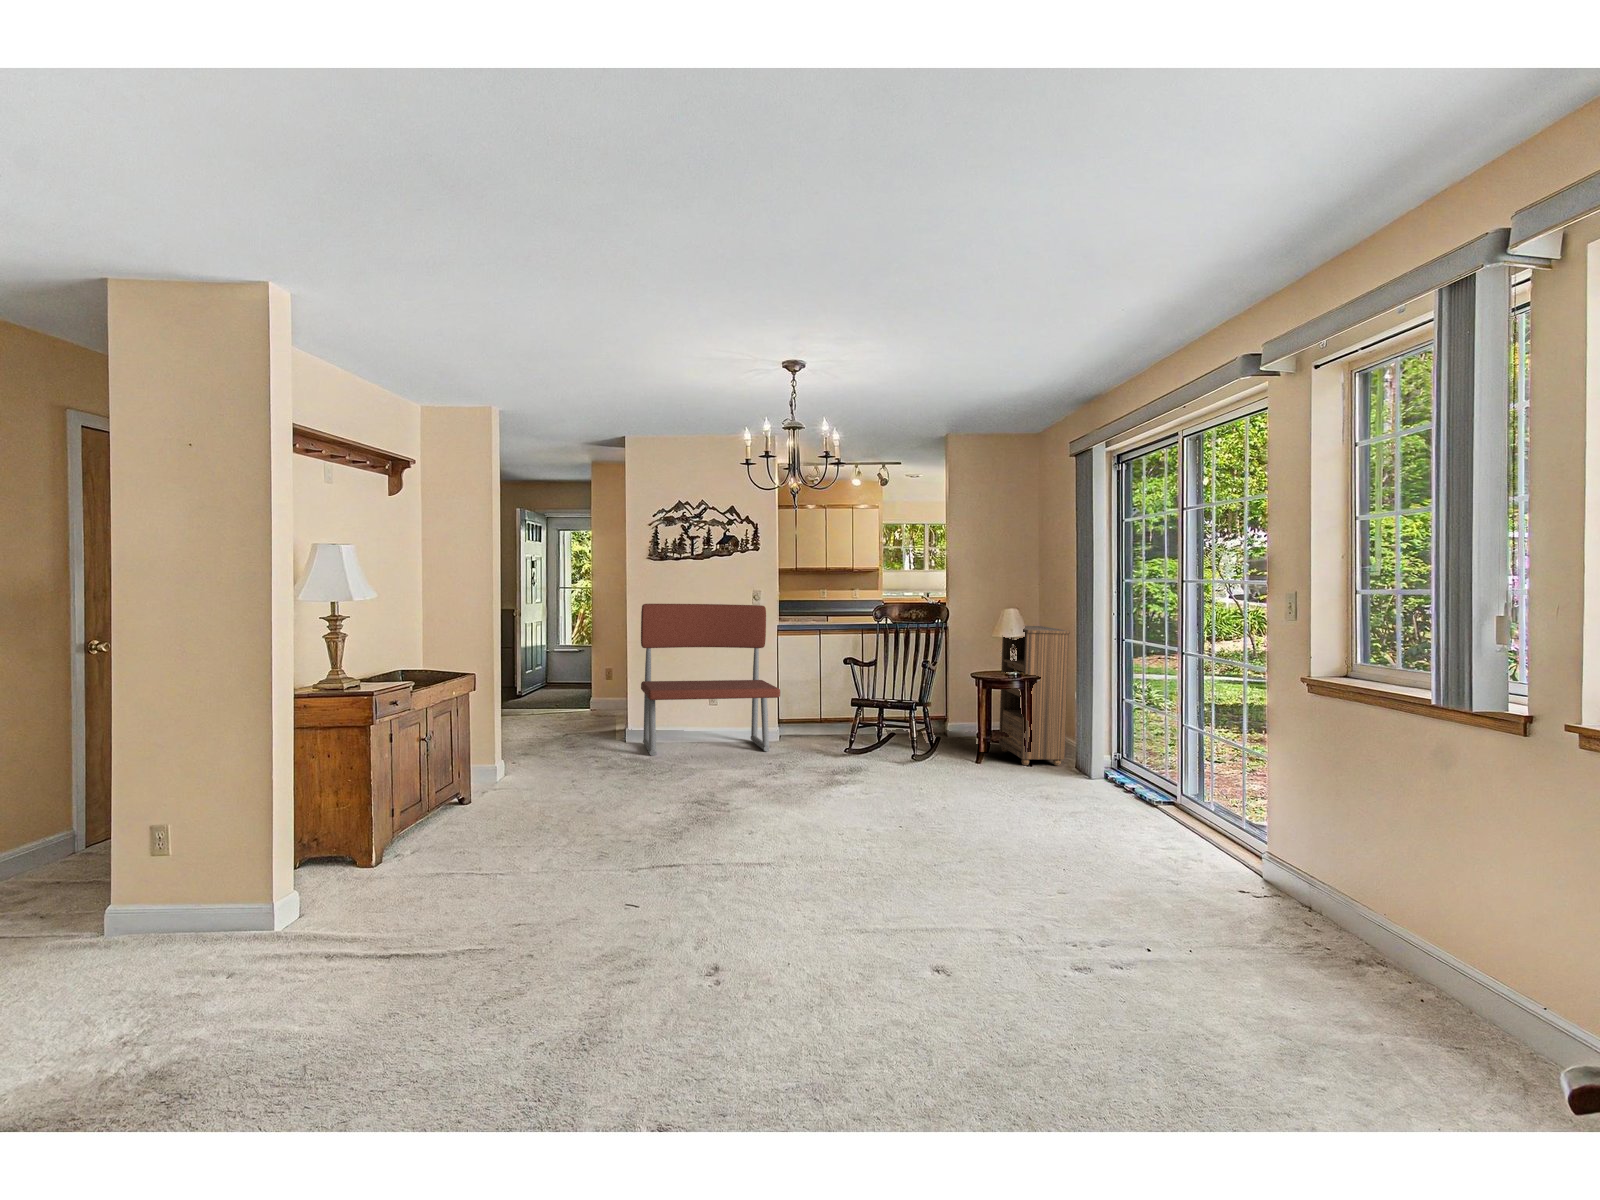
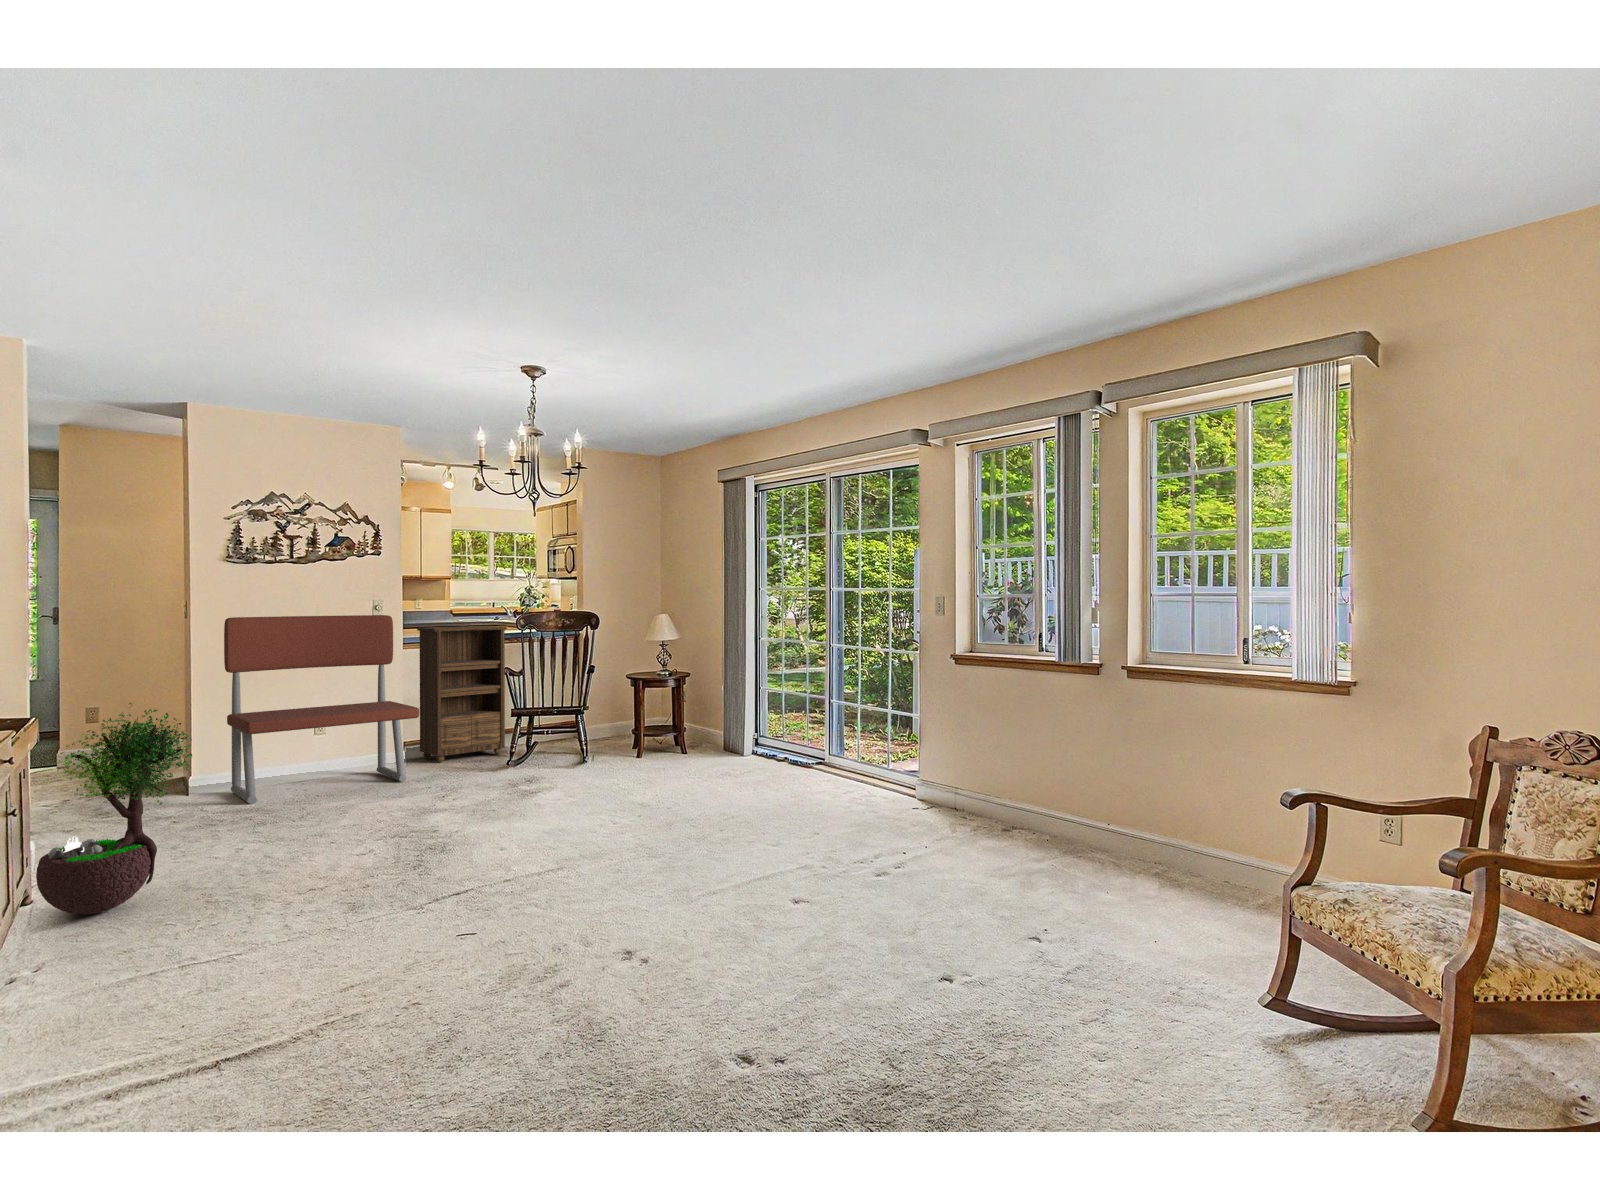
bookshelf: present [999,626,1070,766] -> present [417,626,507,763]
potted tree: none [488,674,584,830] -> present [36,703,192,915]

